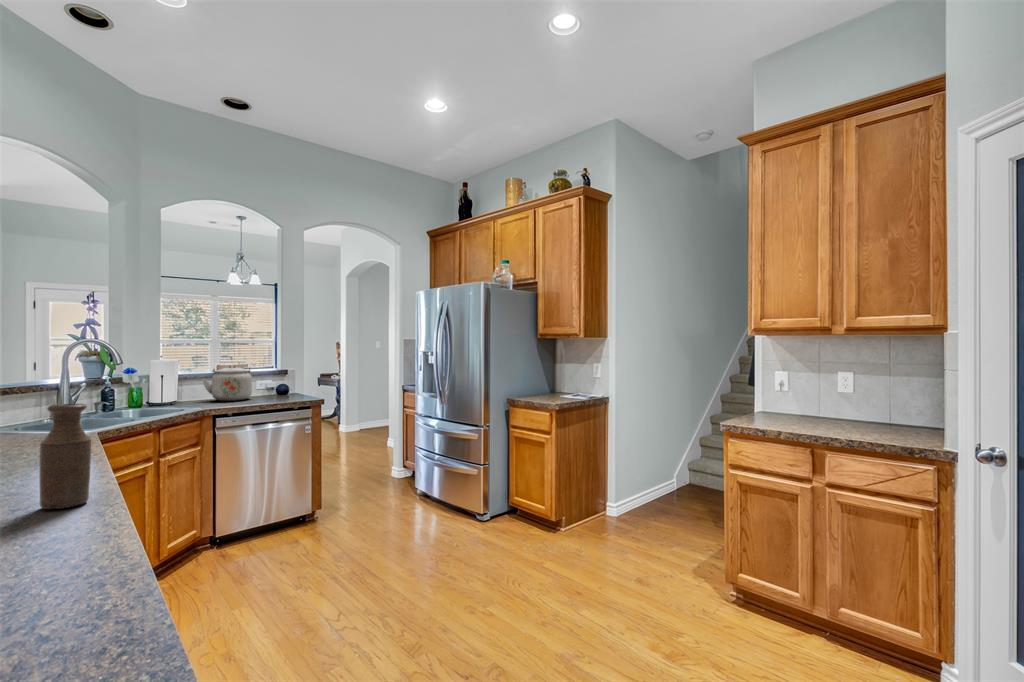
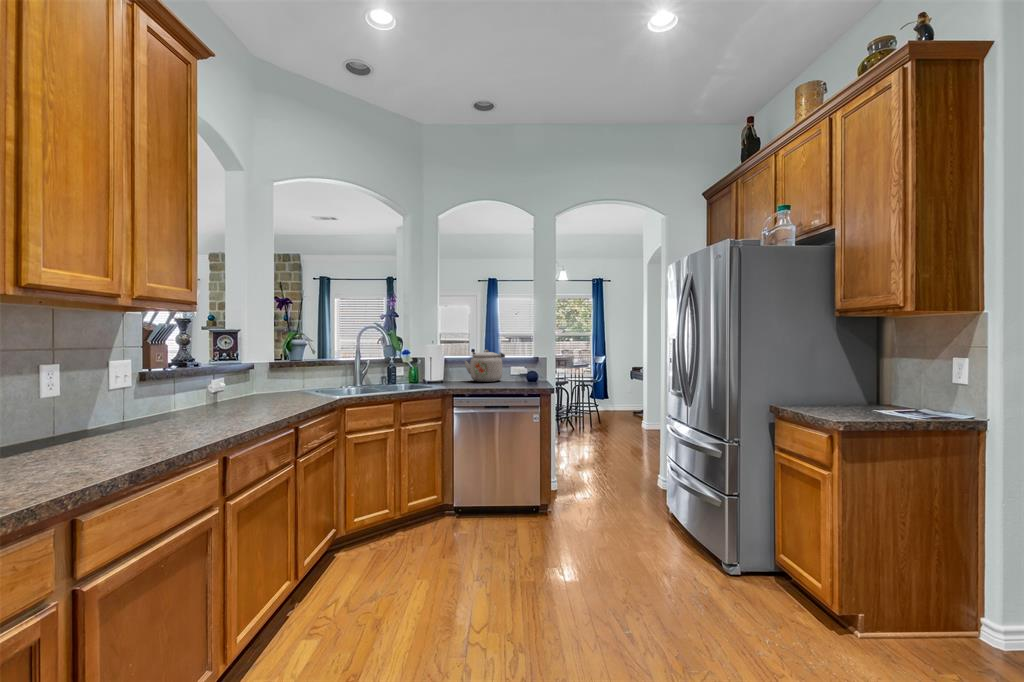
bottle: present [39,404,91,509] -> none [53,383,100,475]

